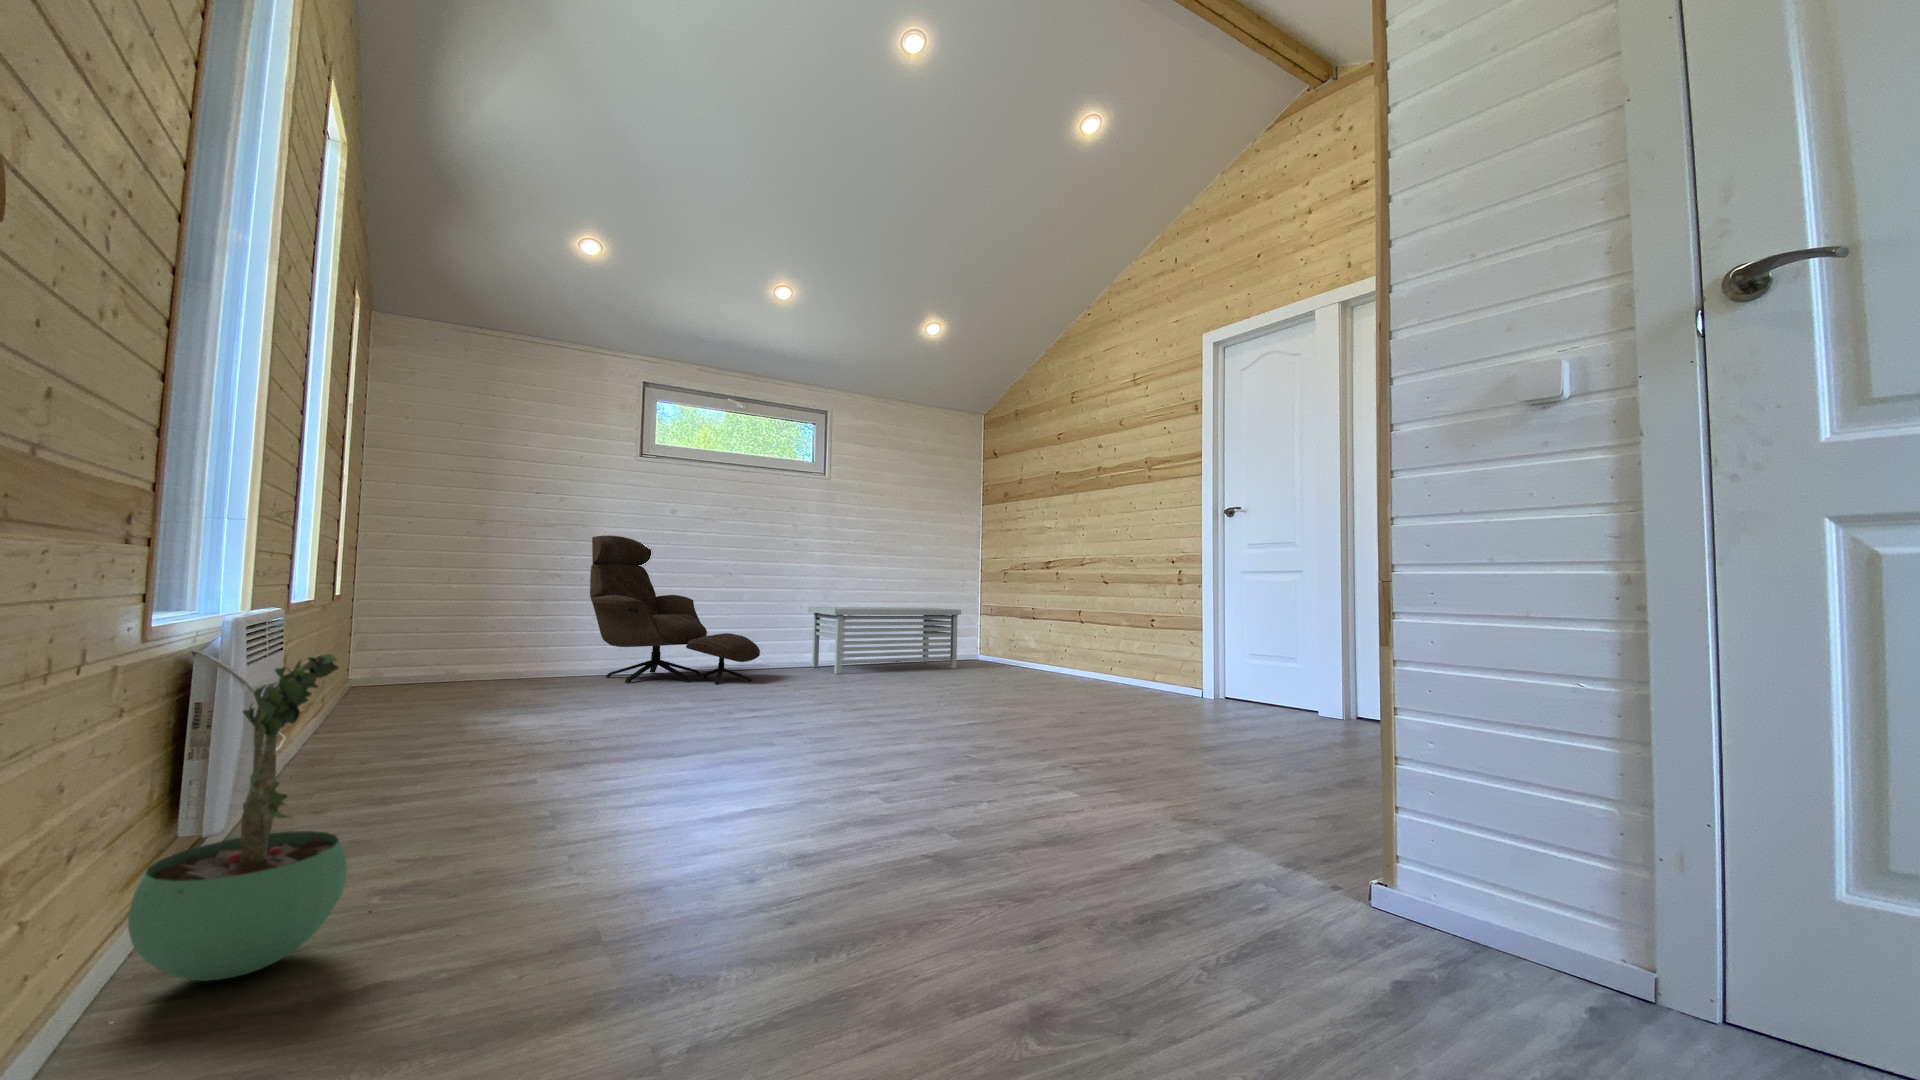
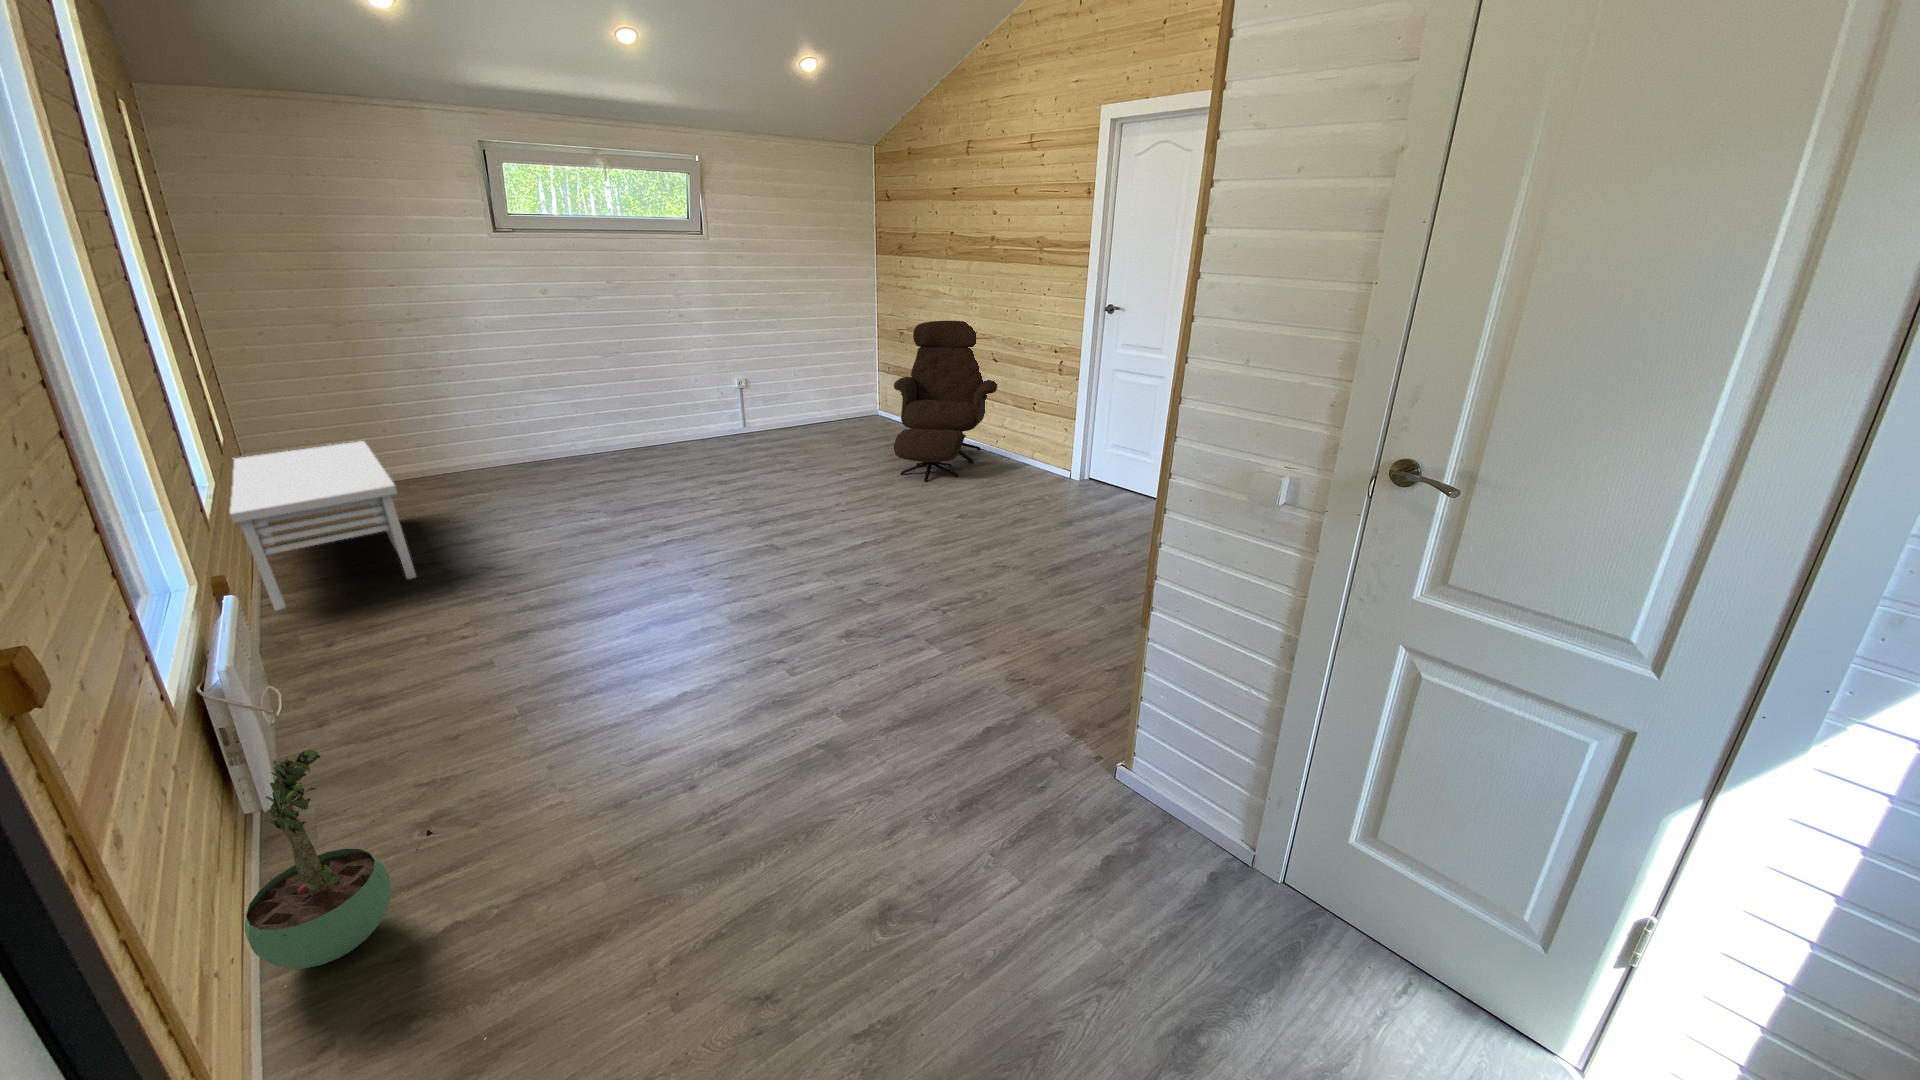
lounge chair: present [590,536,760,684] -> present [894,321,997,482]
storage bench: present [808,607,961,674] -> present [230,441,416,610]

